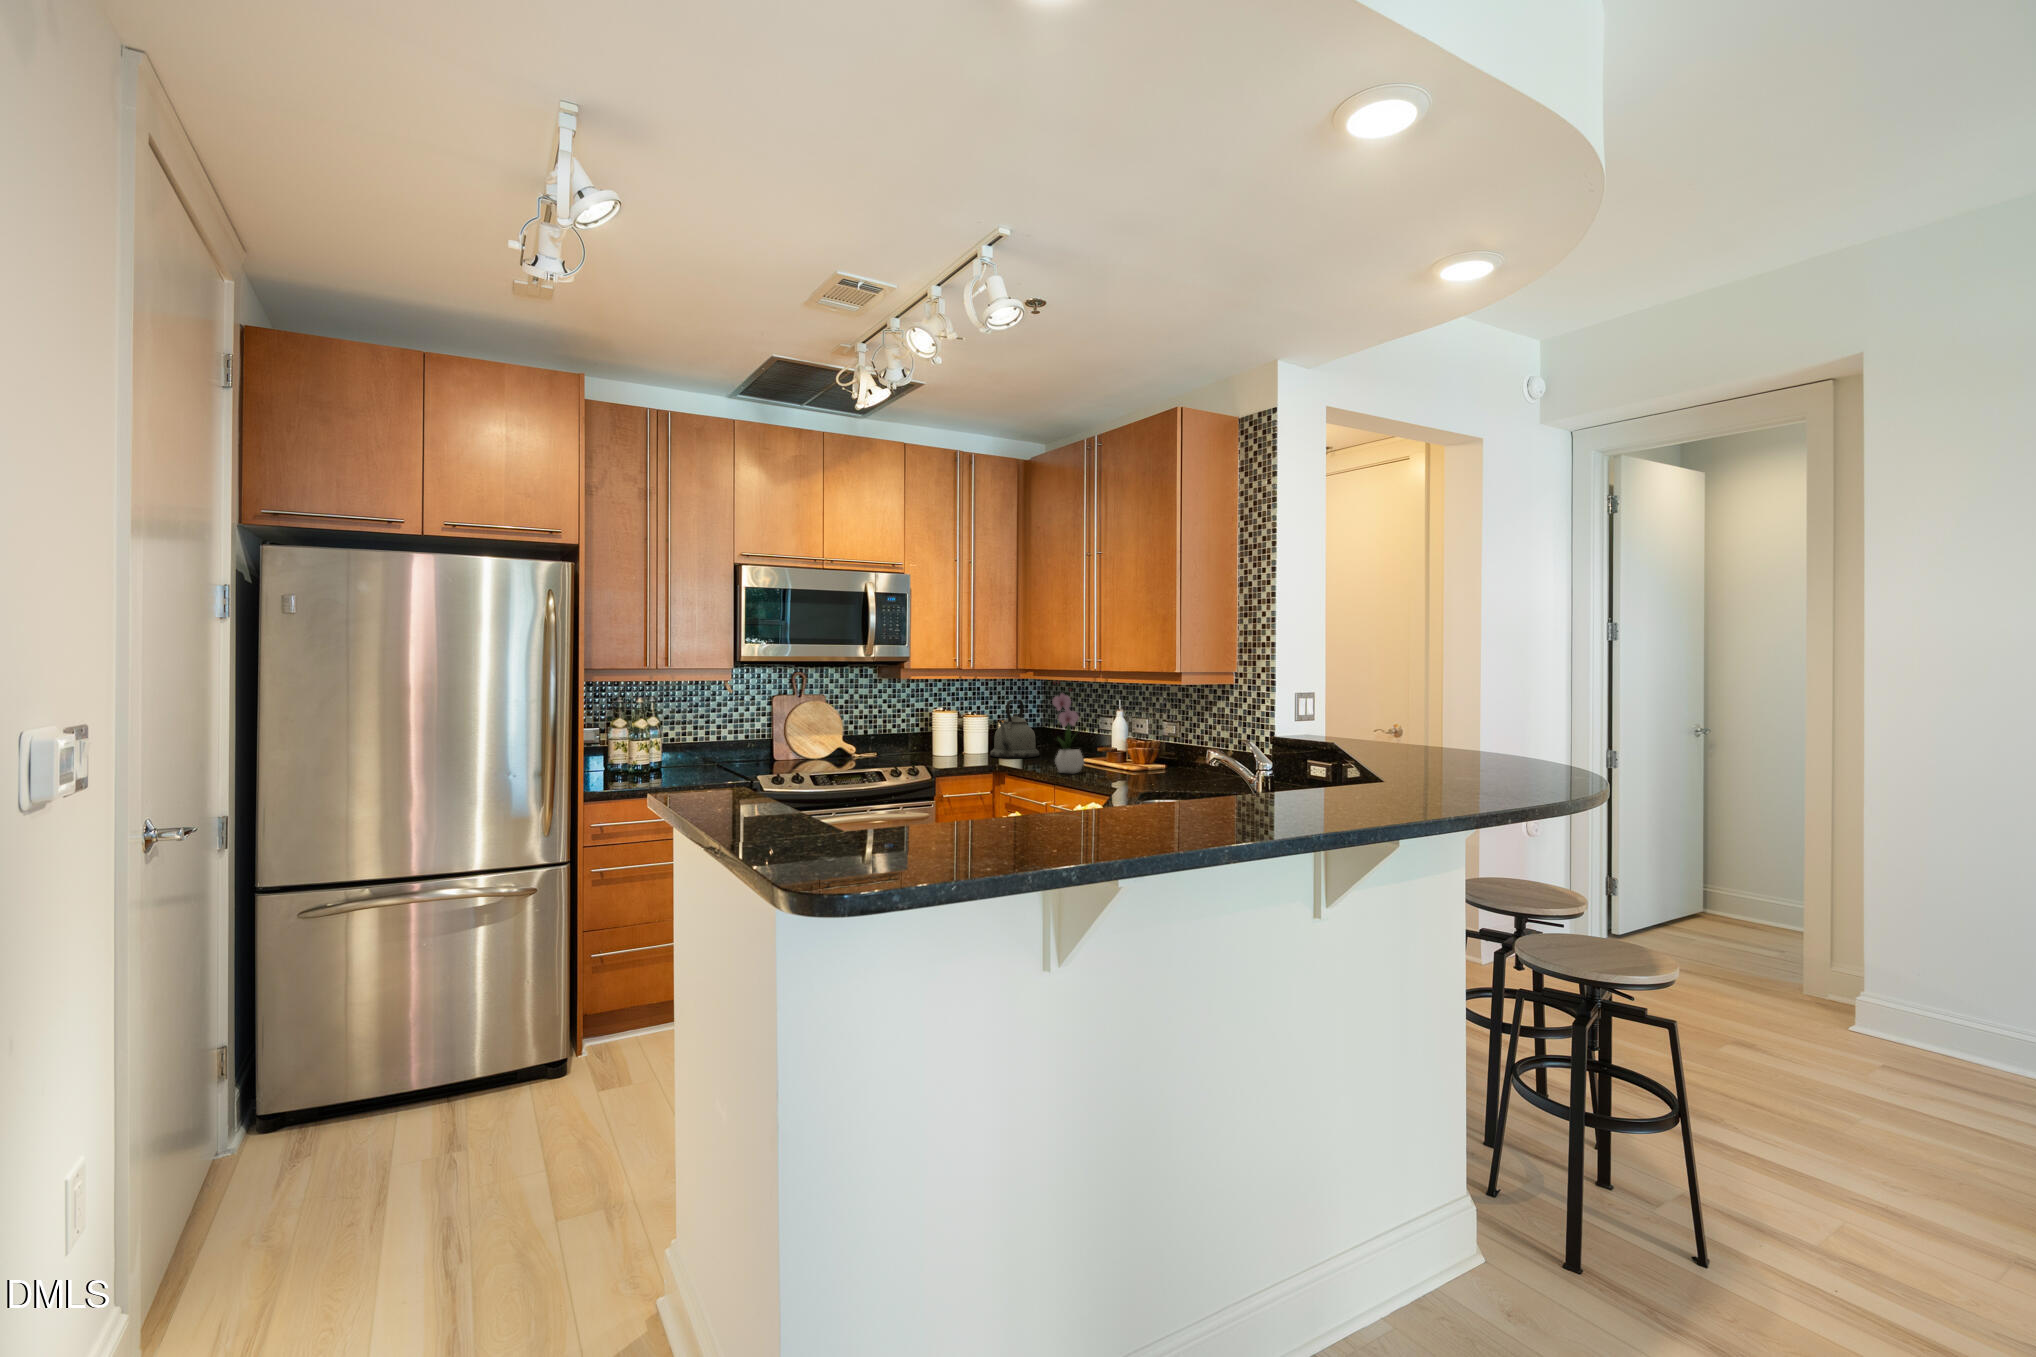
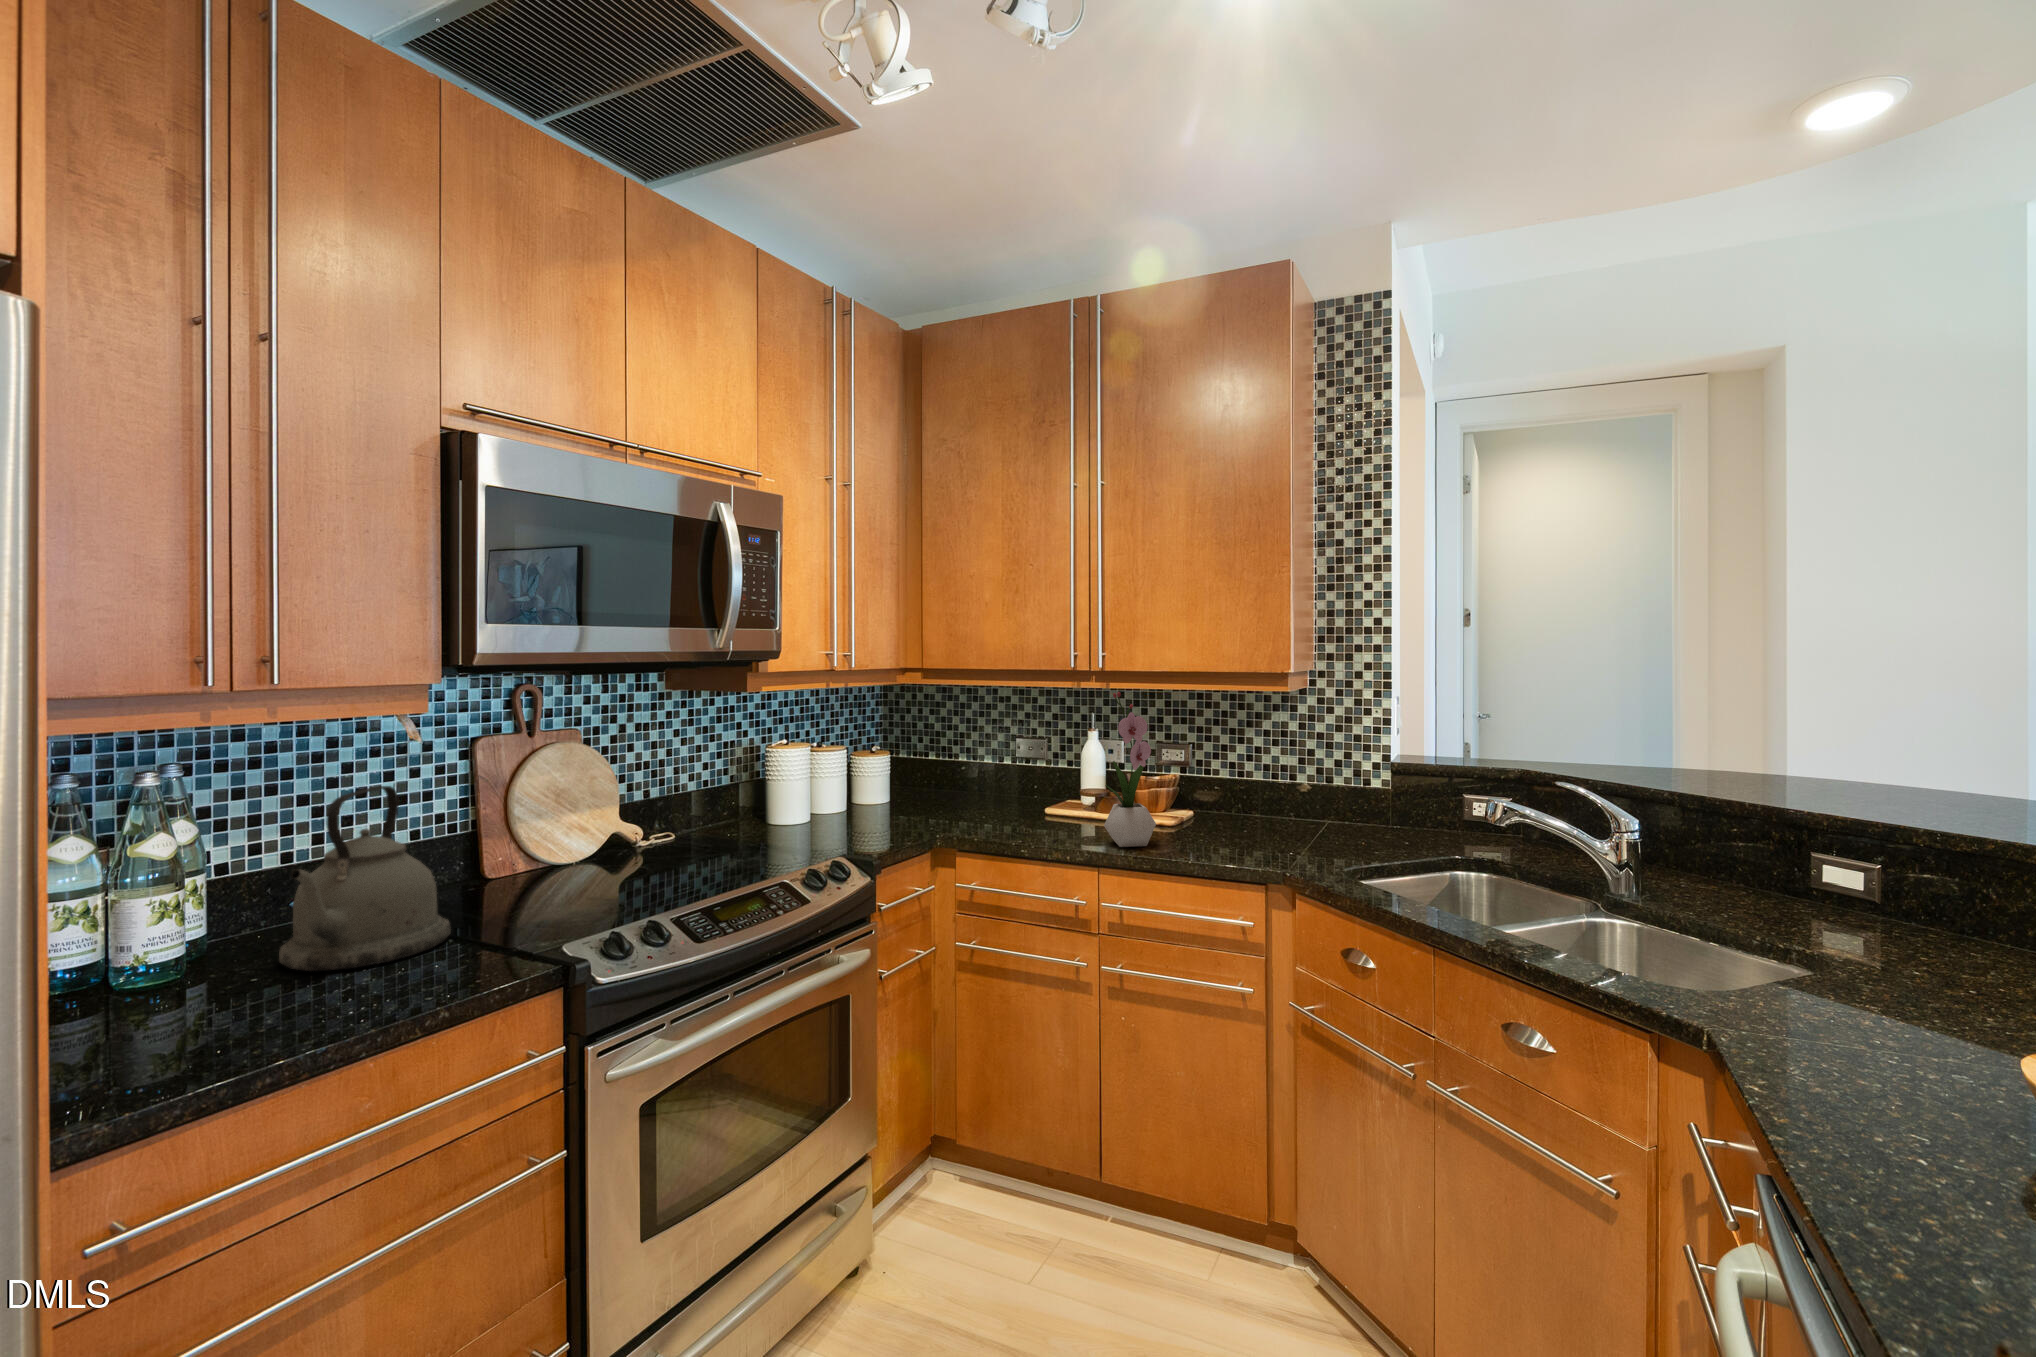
kettle: present [990,700,1039,758] -> present [279,786,451,971]

